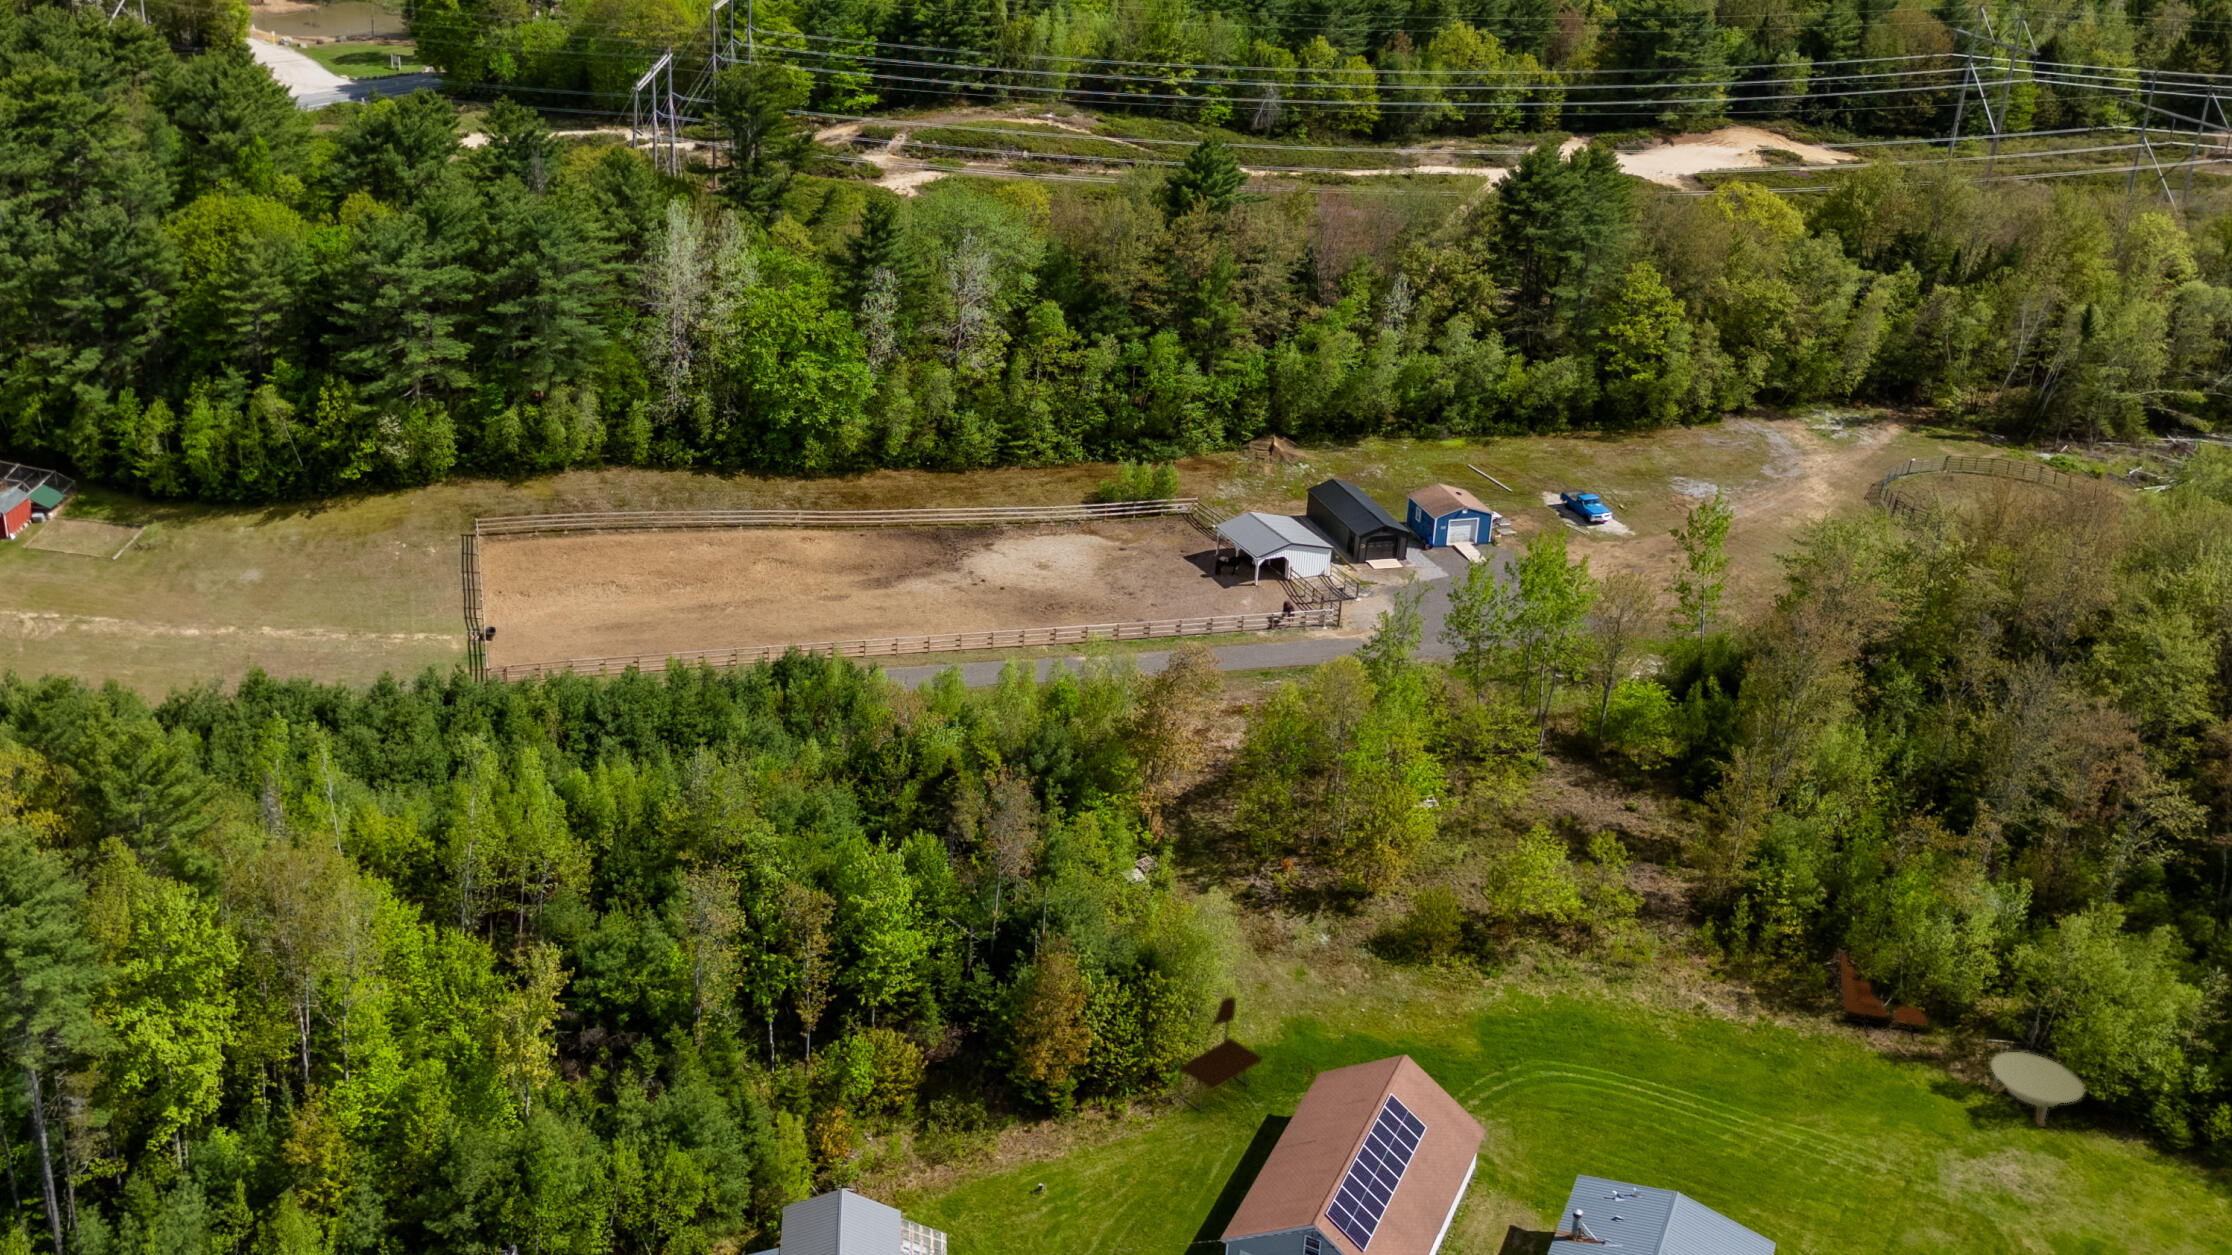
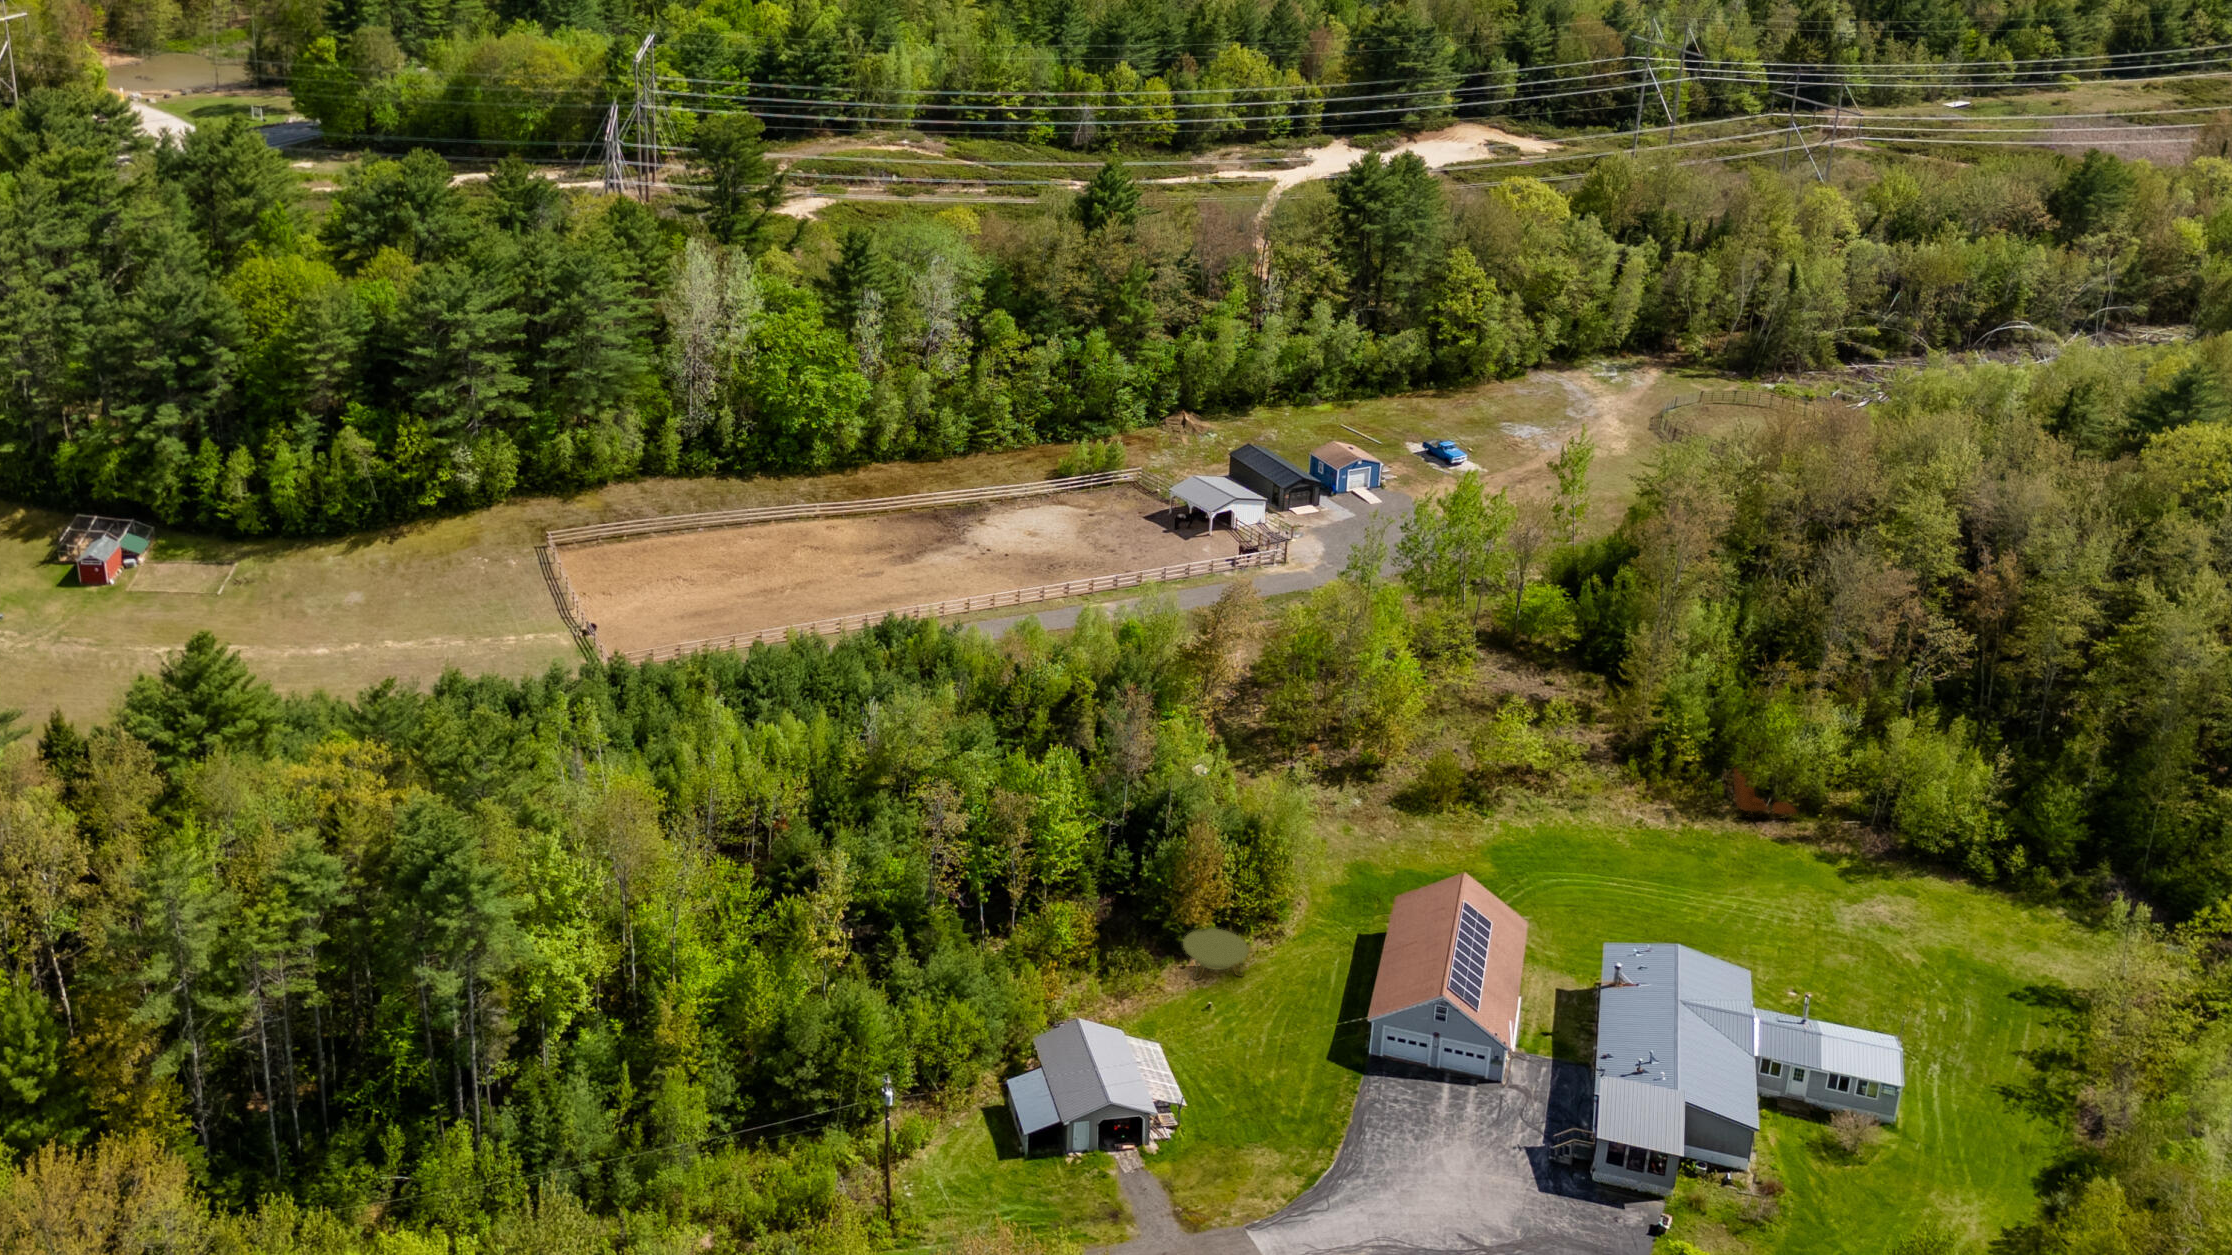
bench: present [1176,997,1262,1112] -> none [1284,847,1347,939]
round table: present [1991,1052,2084,1127] -> present [1183,928,1249,980]

